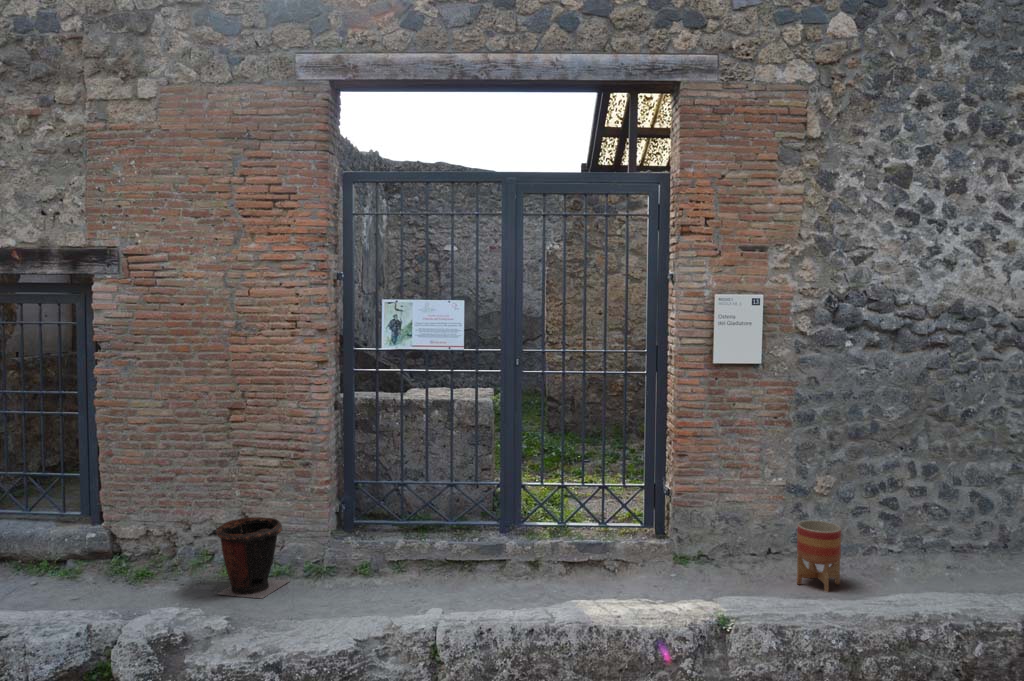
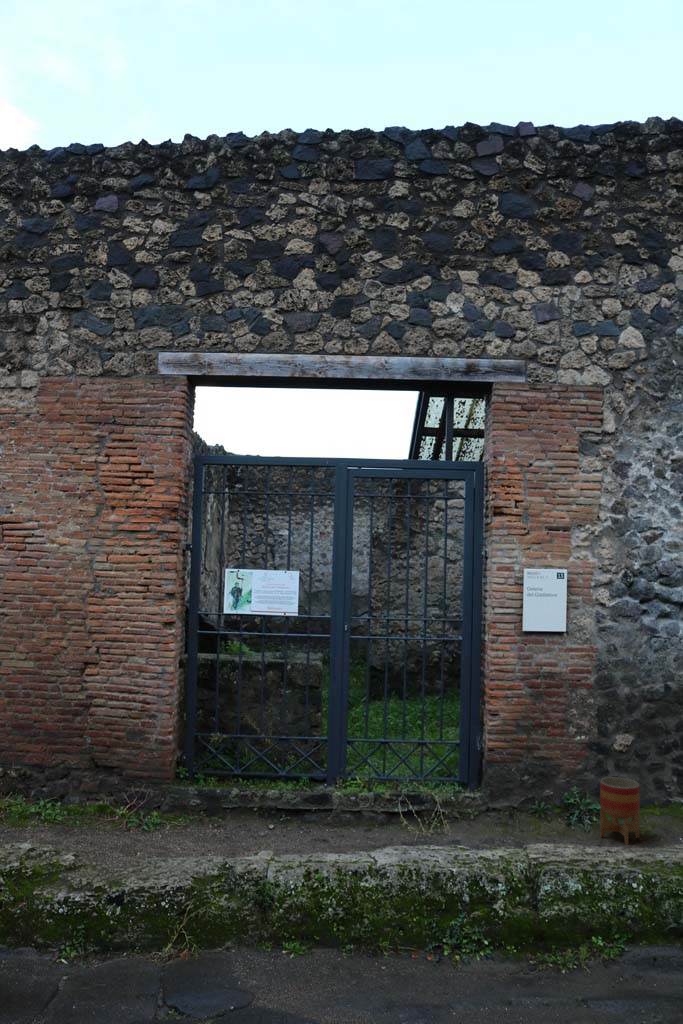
waste bin: present [216,517,289,598] -> none [66,765,133,842]

